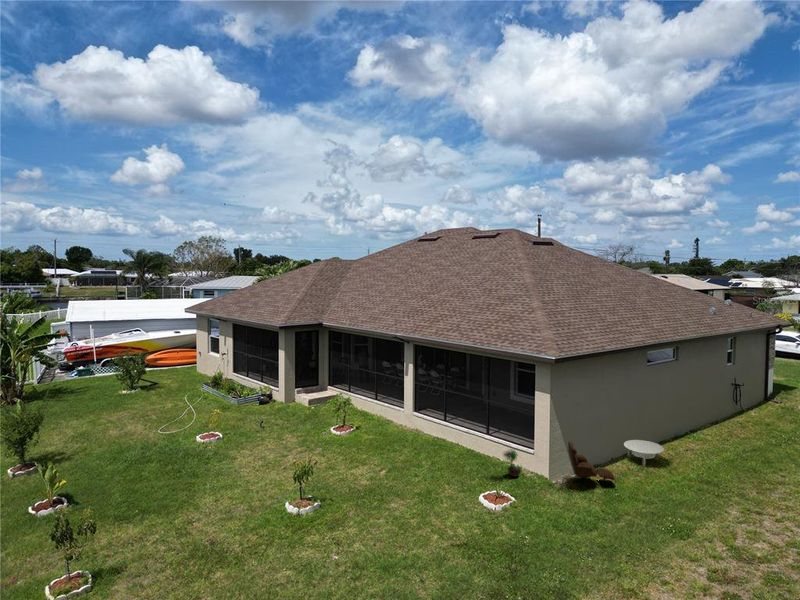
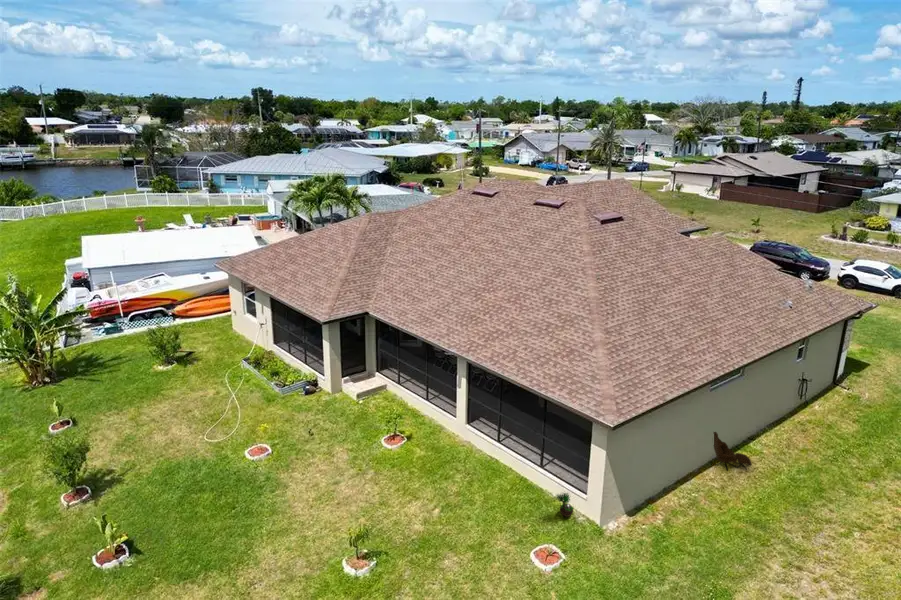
round table: present [624,440,664,467] -> none [679,469,718,502]
lounge chair: present [568,441,615,487] -> present [714,432,751,471]

